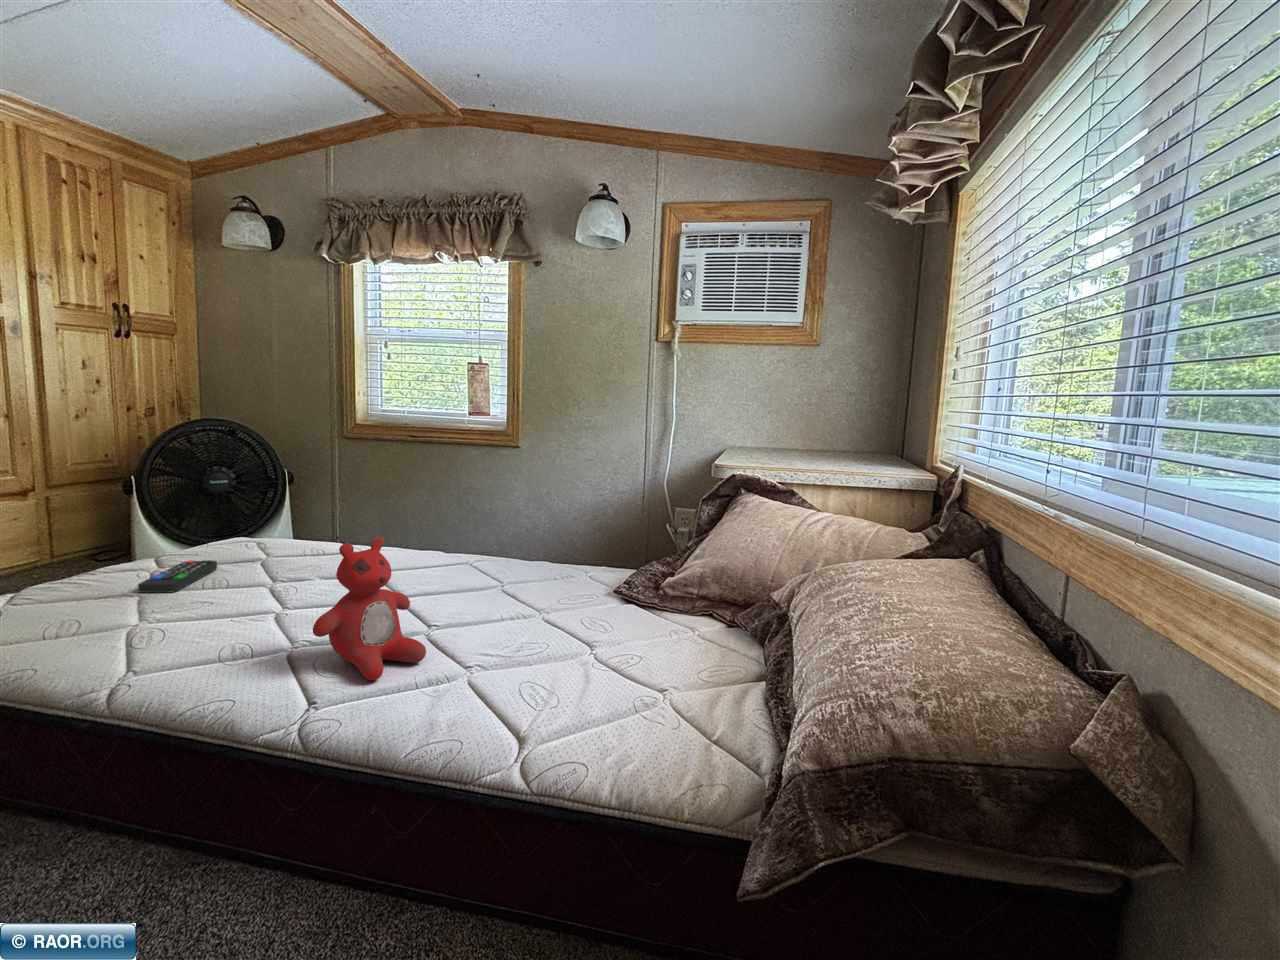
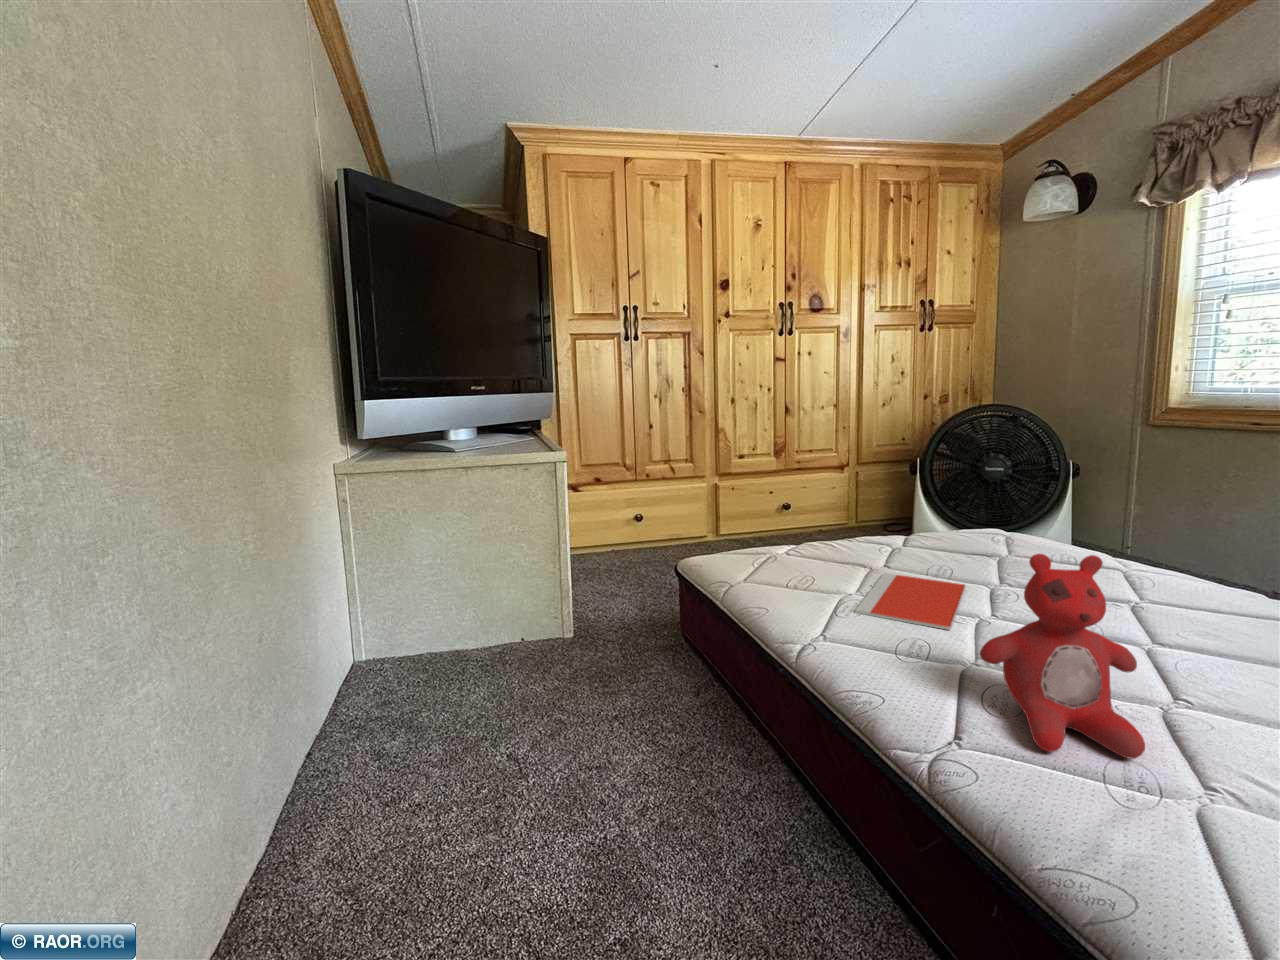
remote control: present [138,560,217,593] -> none [867,540,940,567]
notebook: none [159,588,264,646] -> present [855,573,965,630]

